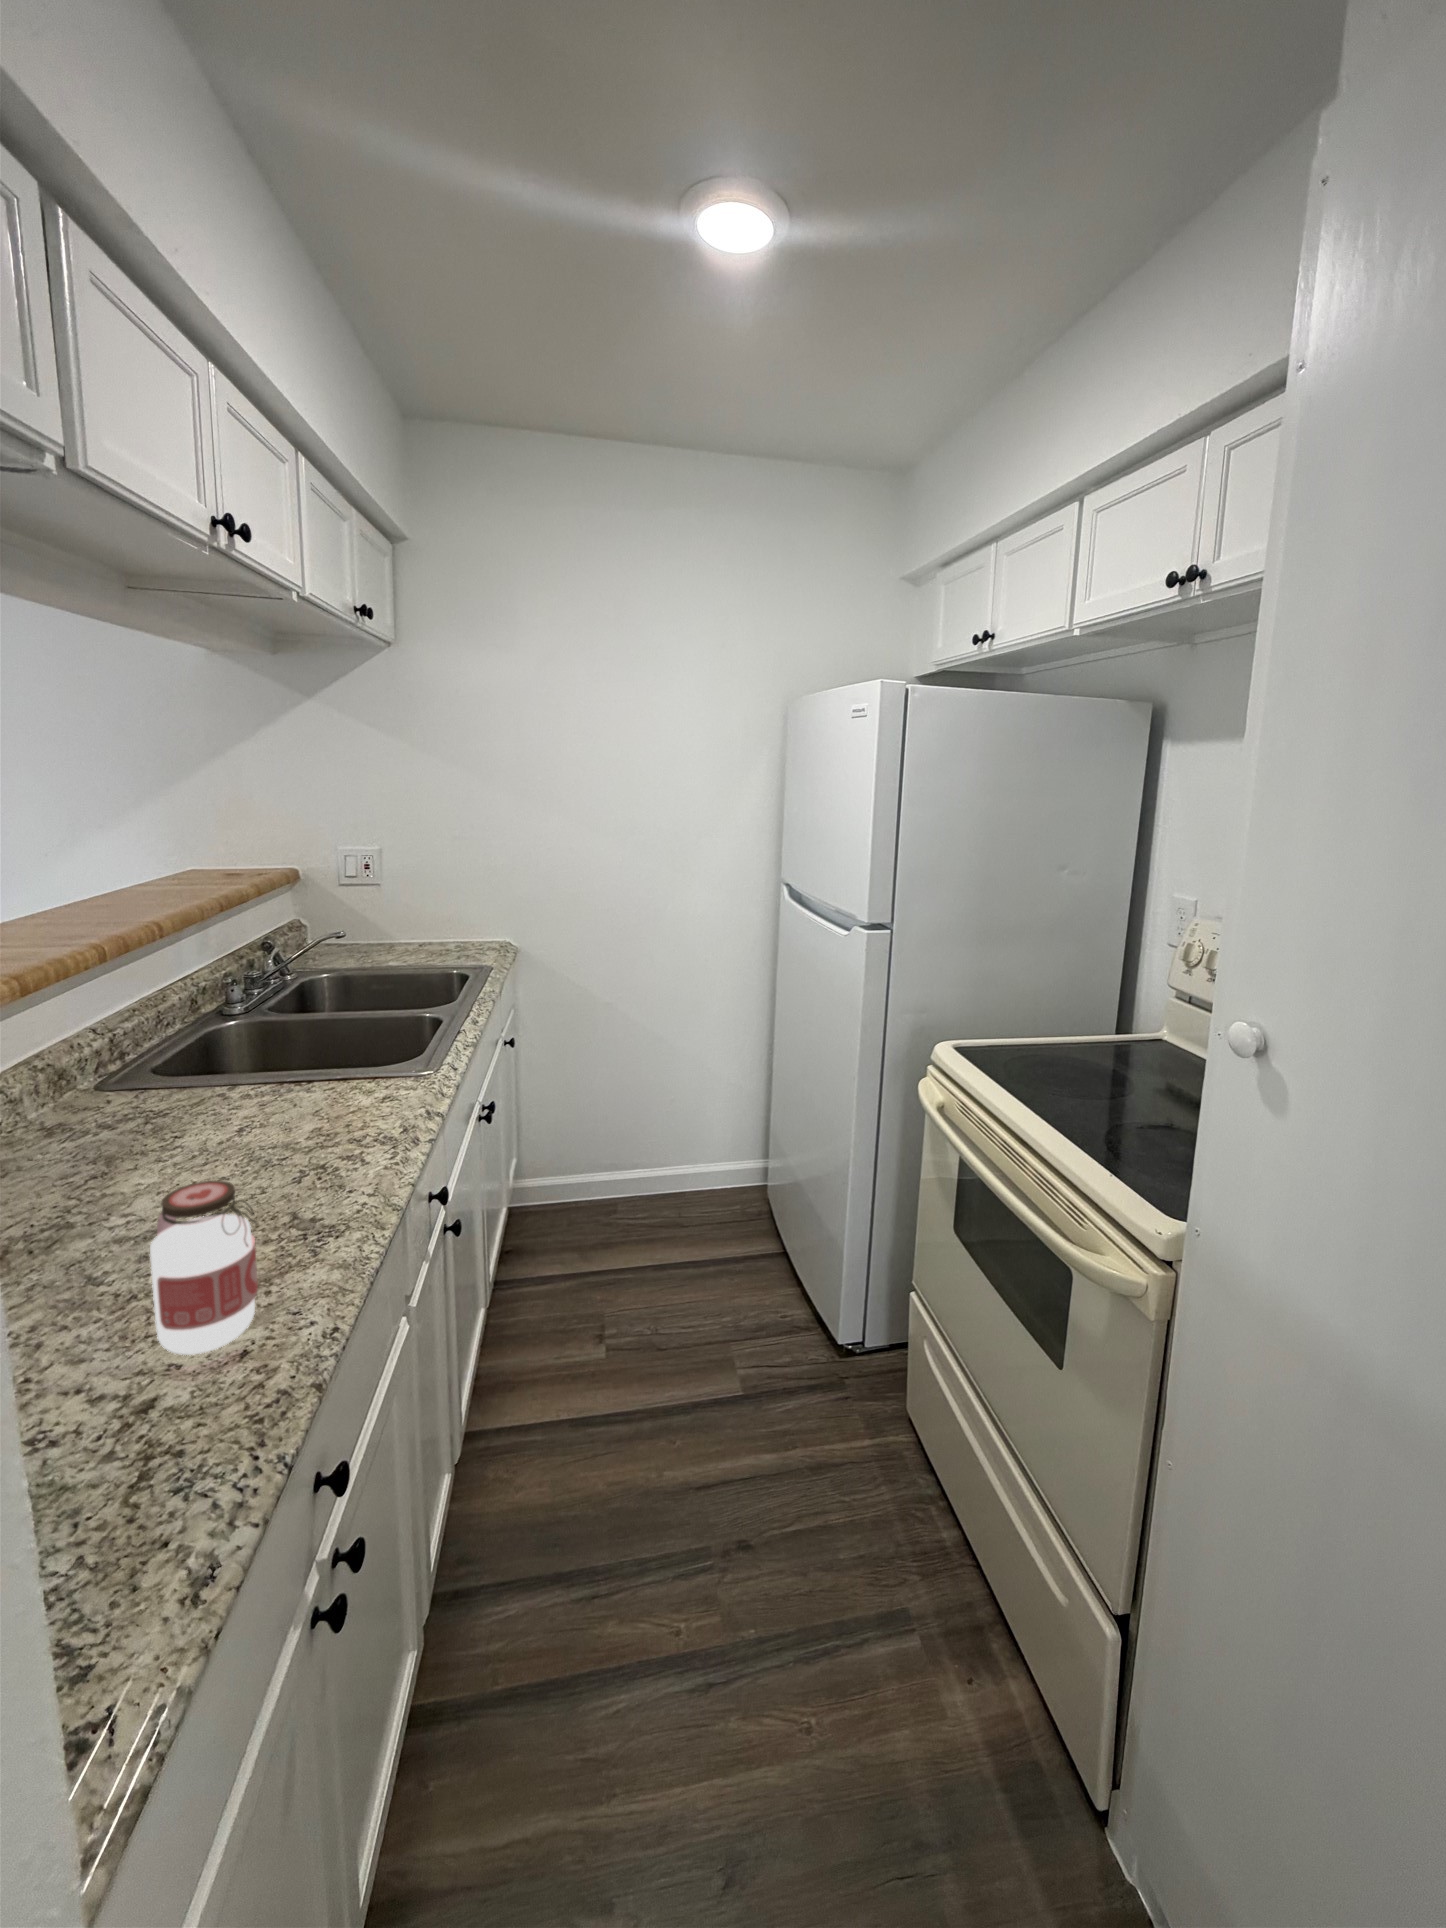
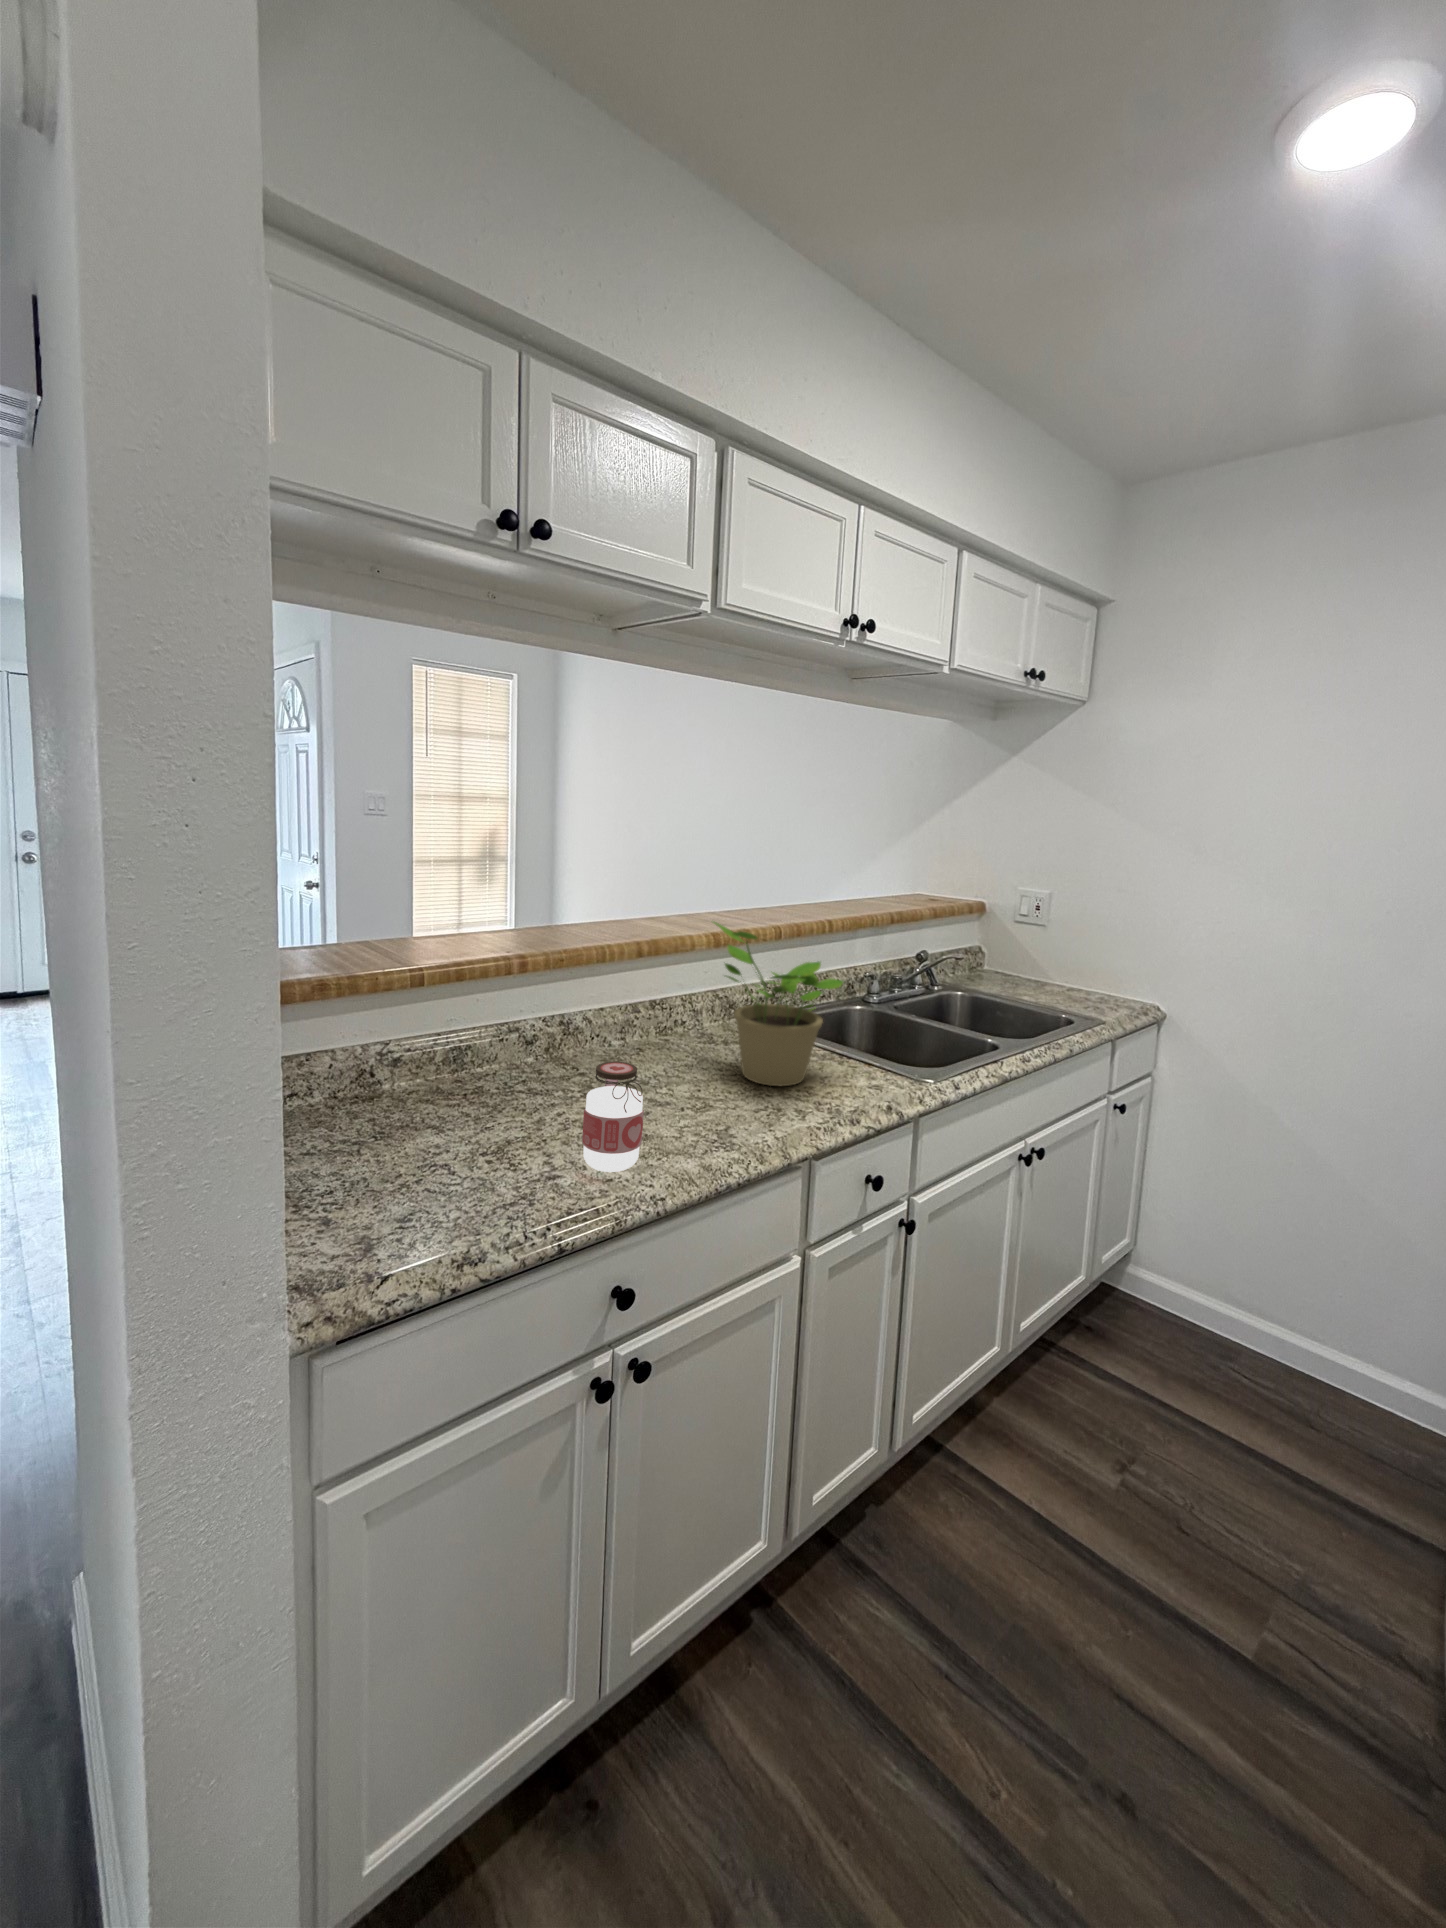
potted plant: none [106,953,322,1151] -> present [714,922,843,1086]

